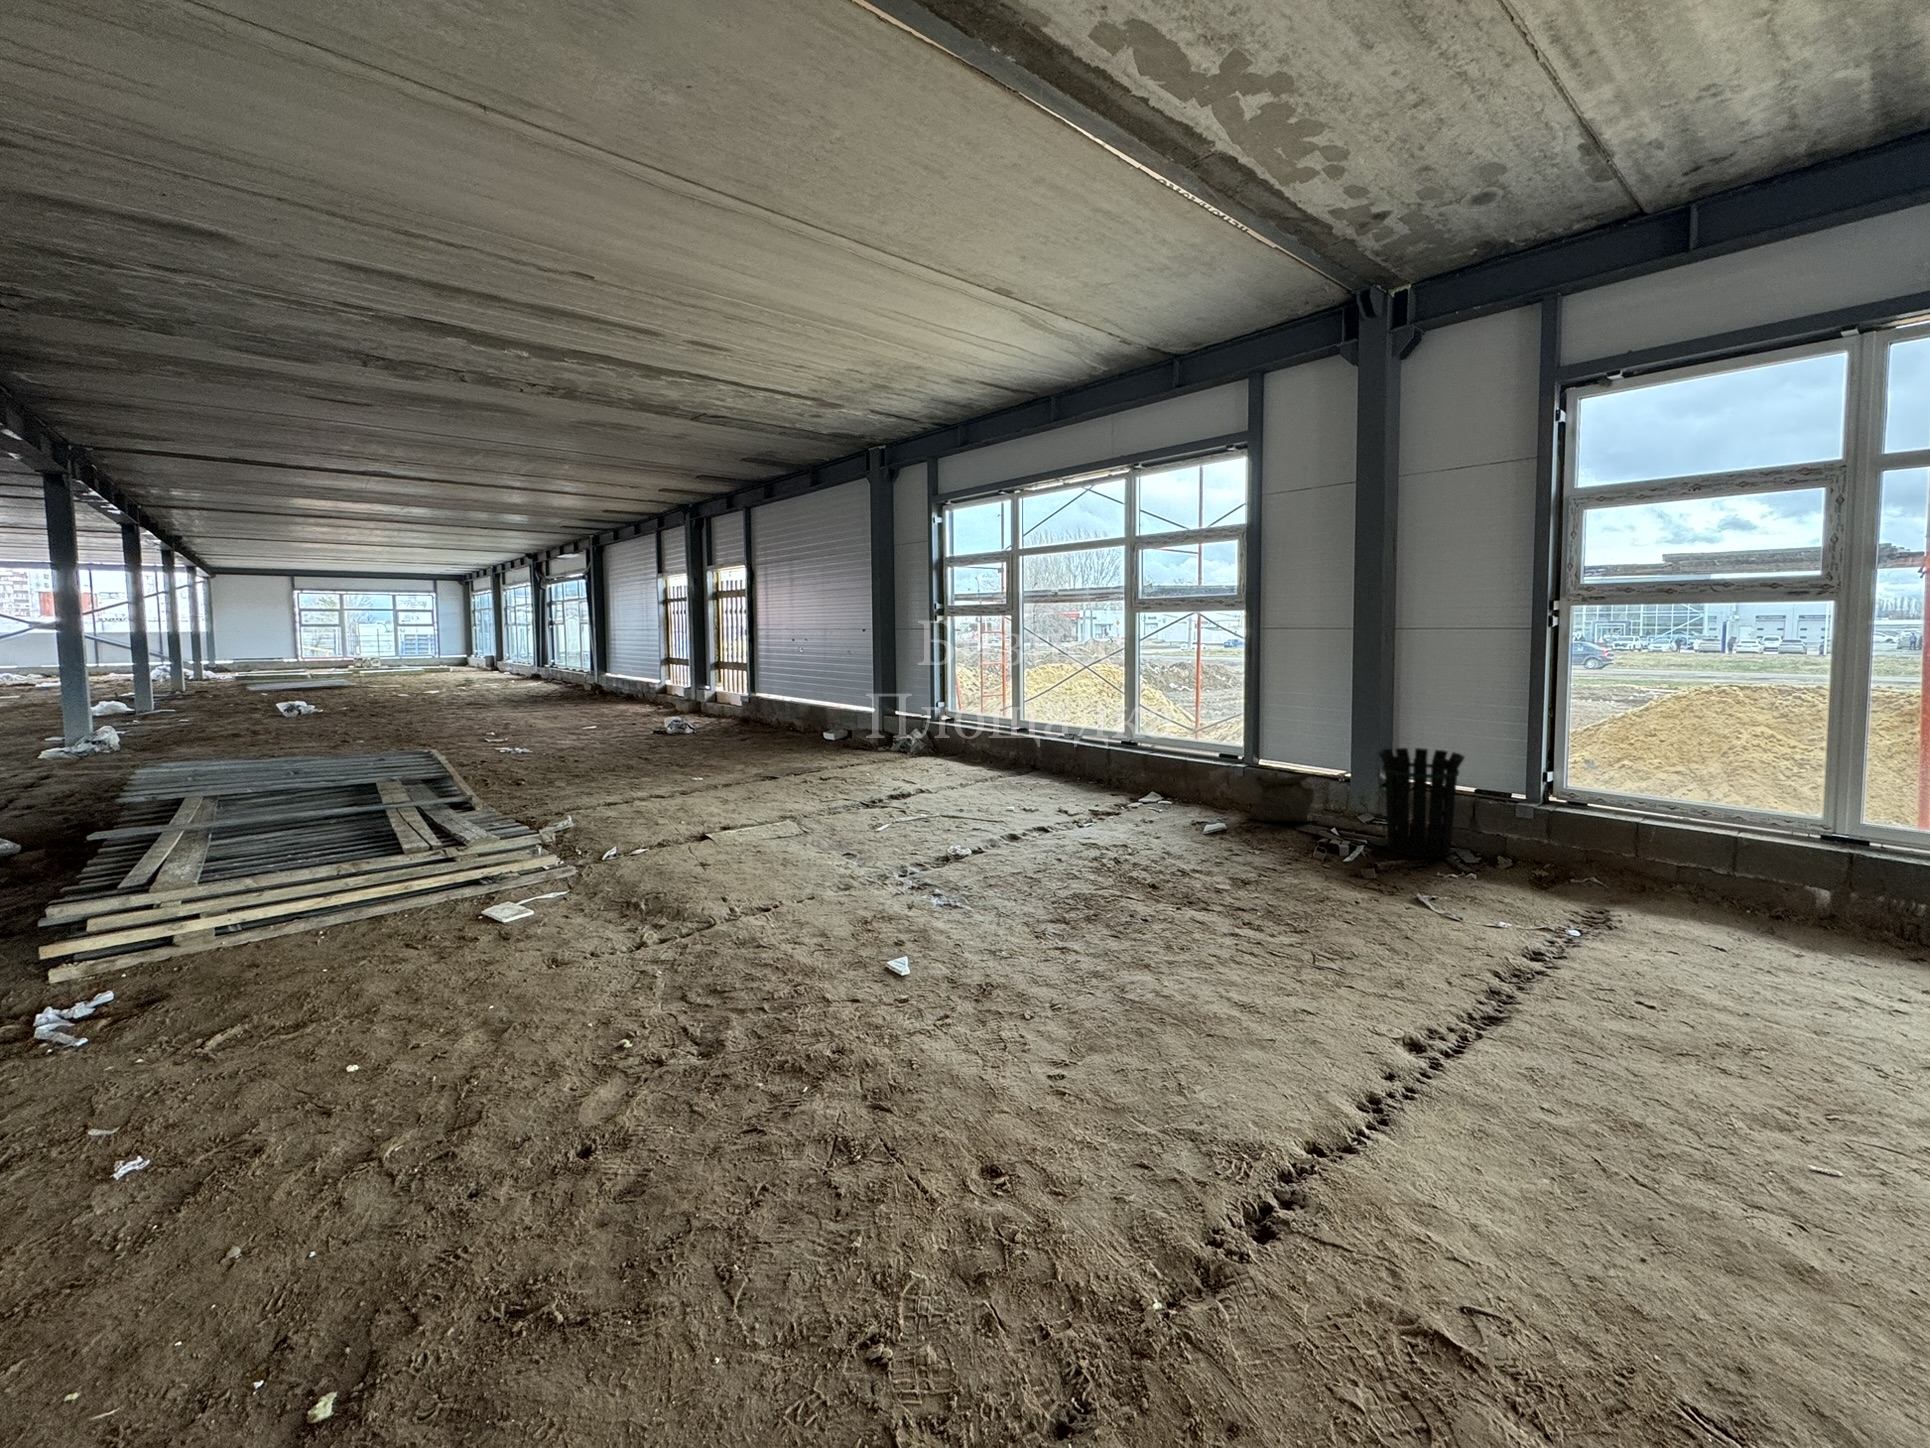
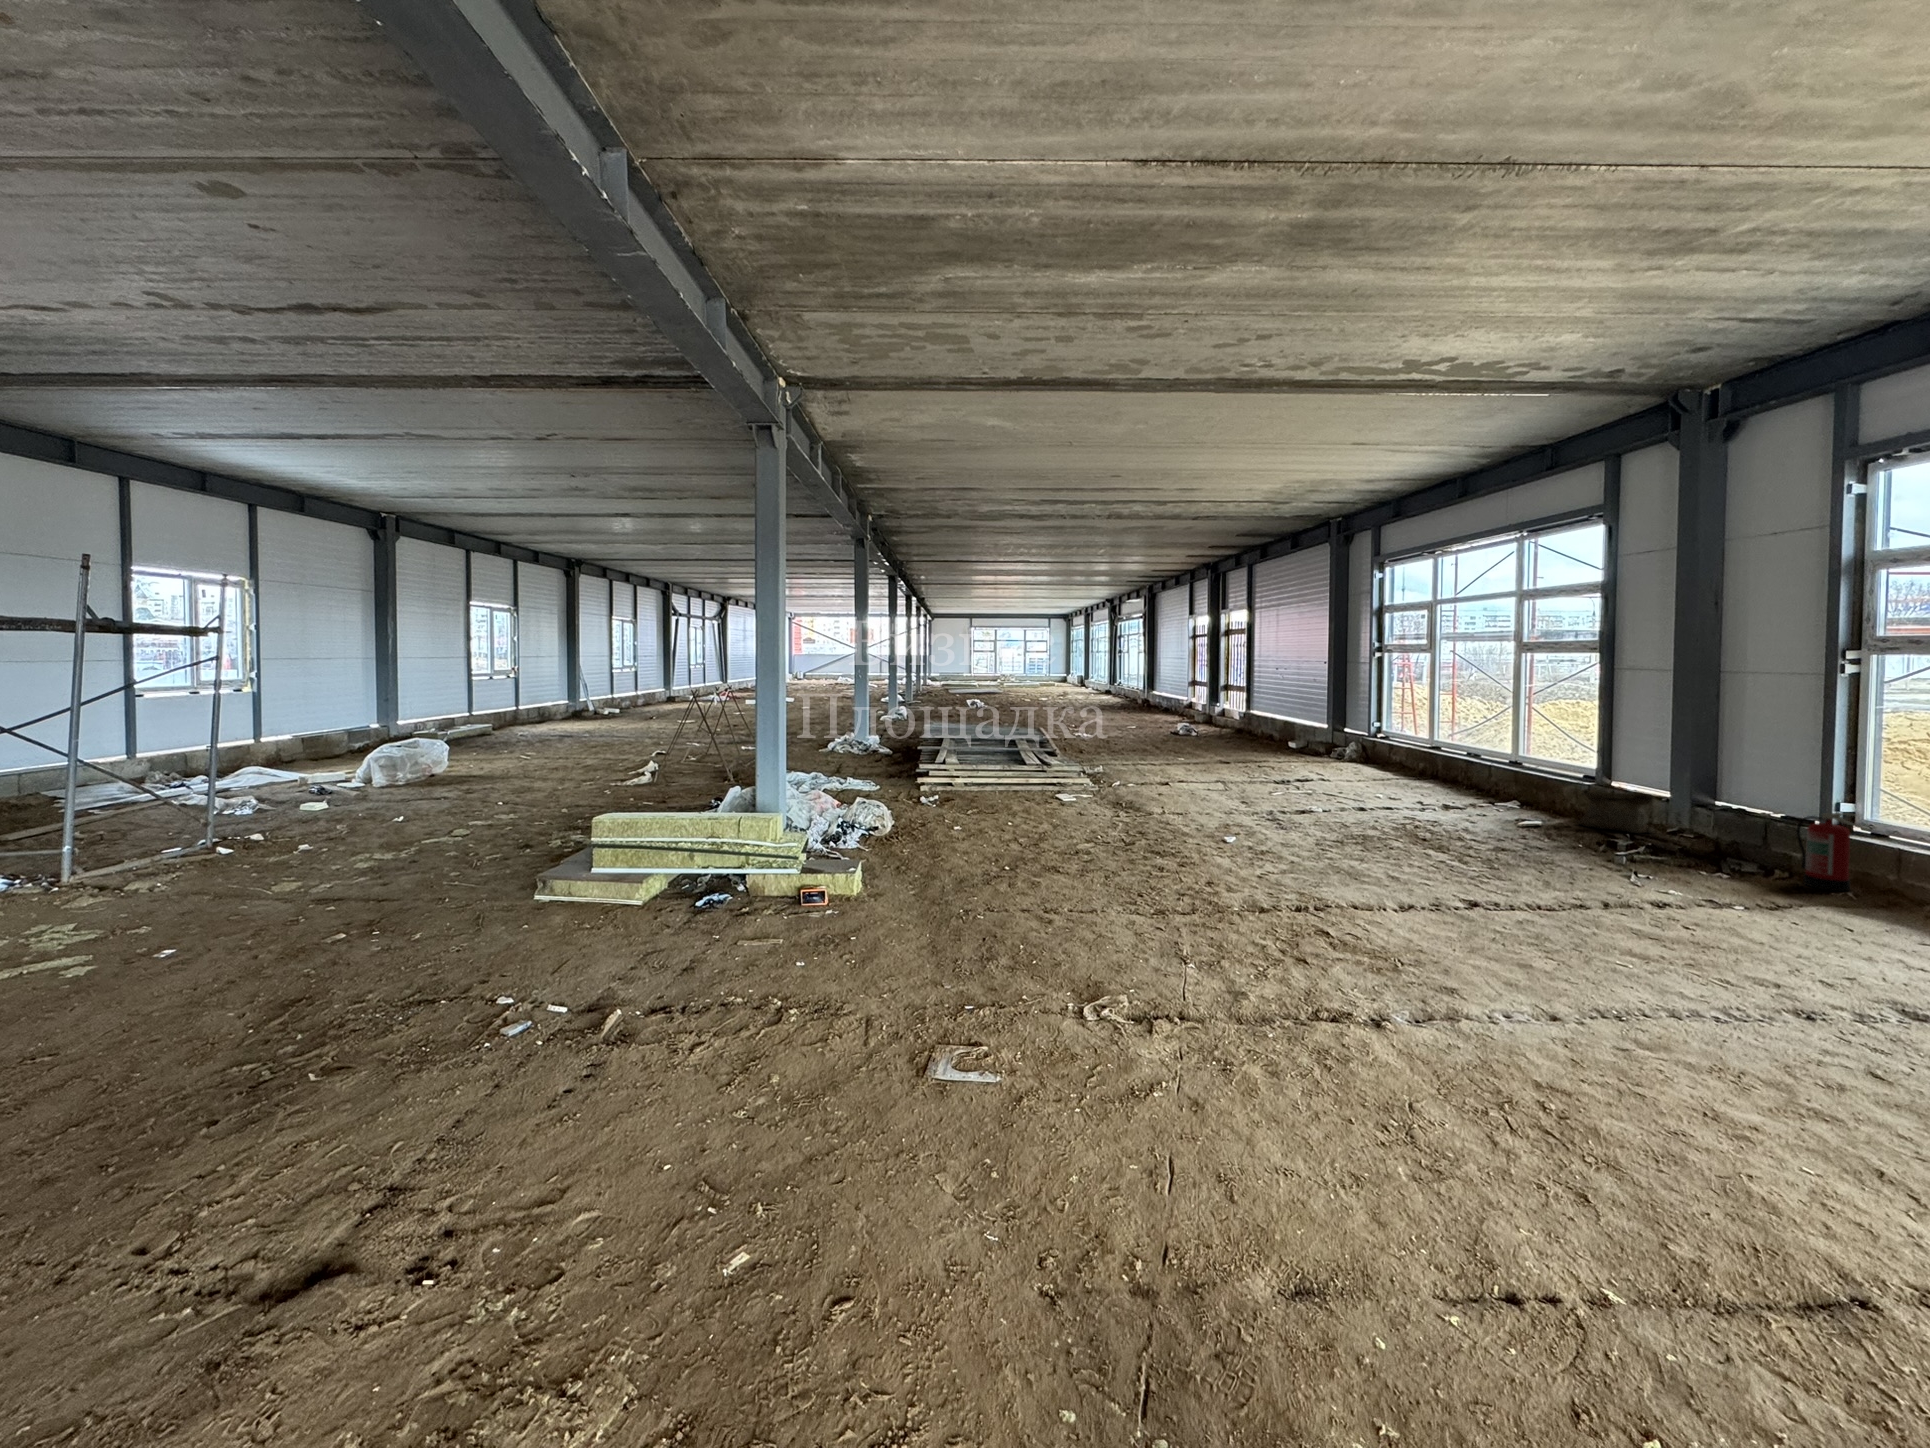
waste bin: present [1379,748,1464,857] -> none [1669,773,1759,865]
fire extinguisher: none [1520,785,1596,876] -> present [1797,813,1859,891]

